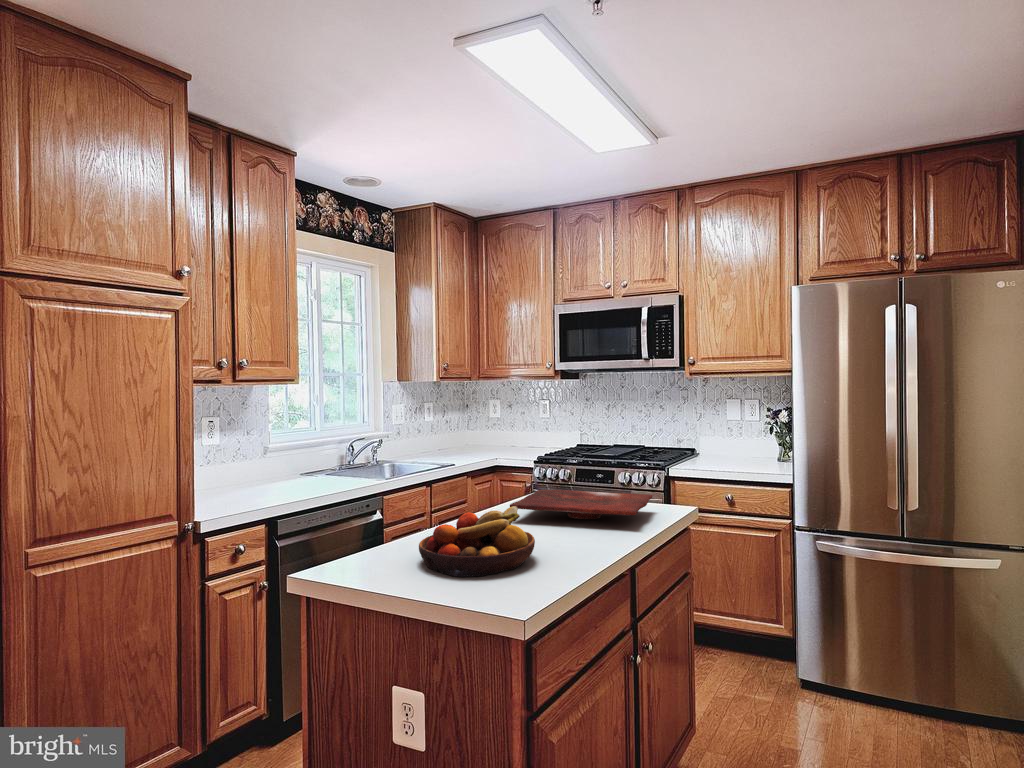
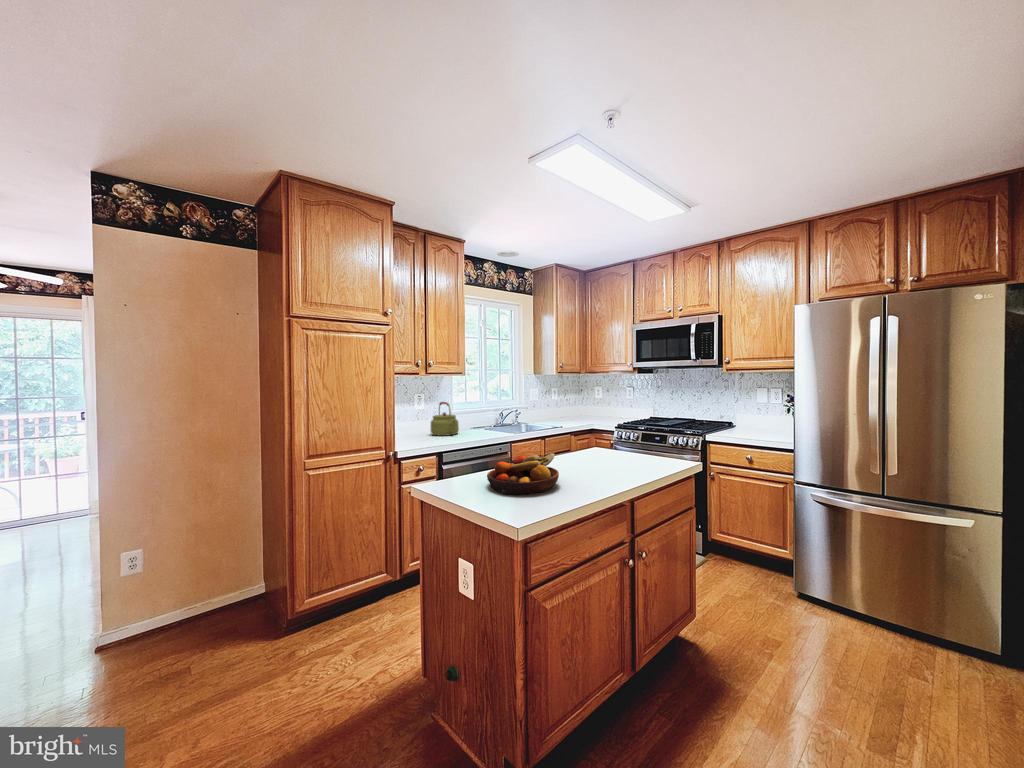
kettle: none [235,430,287,489] -> present [430,402,459,436]
cutting board: present [510,490,652,519] -> none [563,444,663,465]

